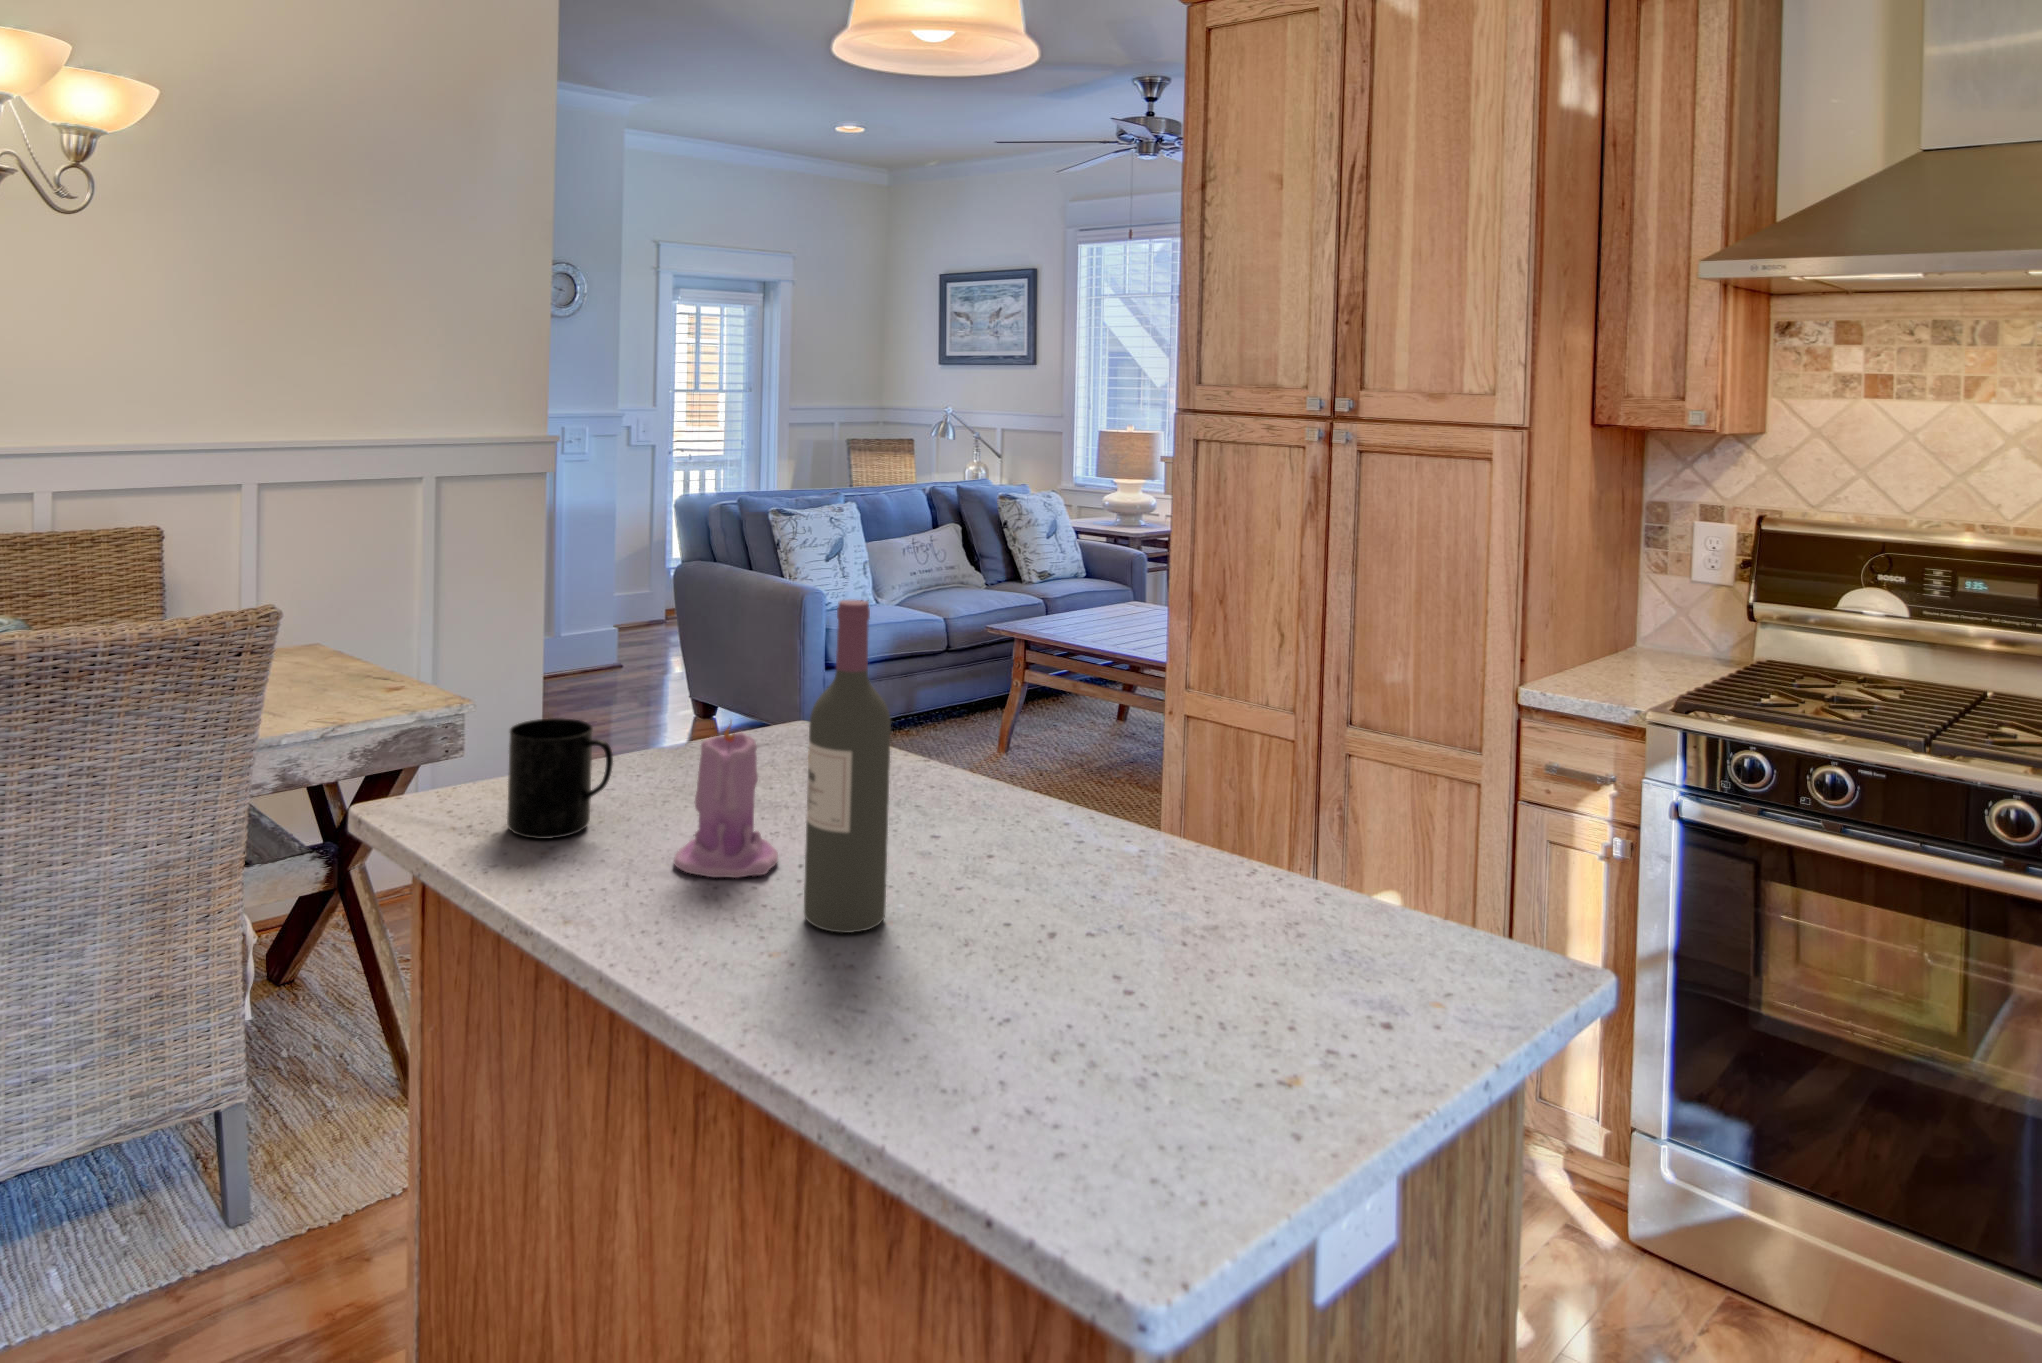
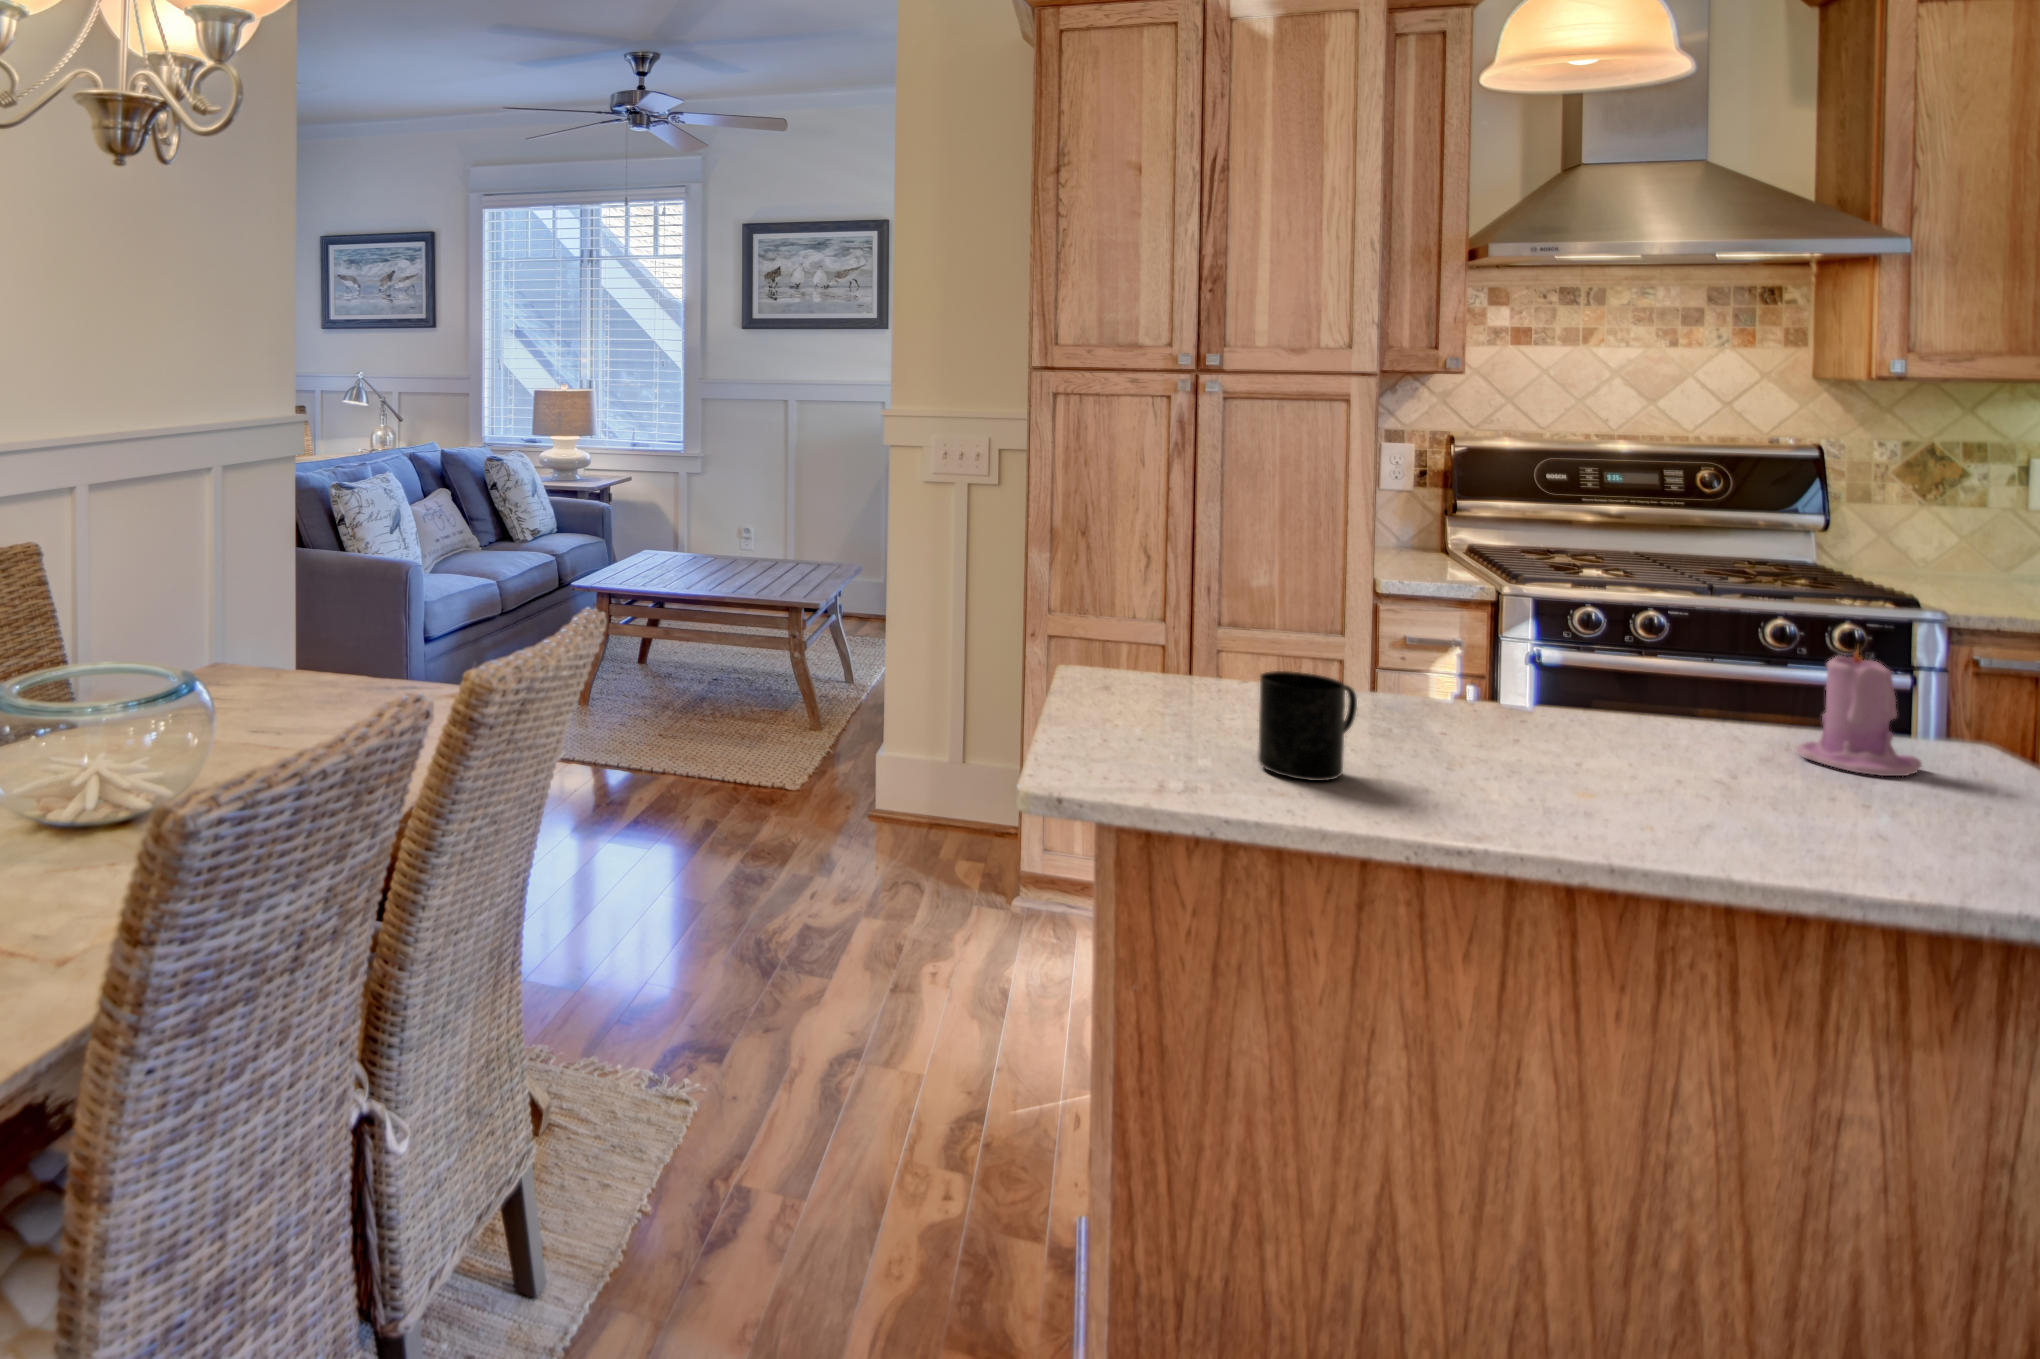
wine bottle: present [804,600,891,933] -> none [1648,534,1740,803]
candle: present [674,723,778,878] -> present [1797,649,1921,776]

